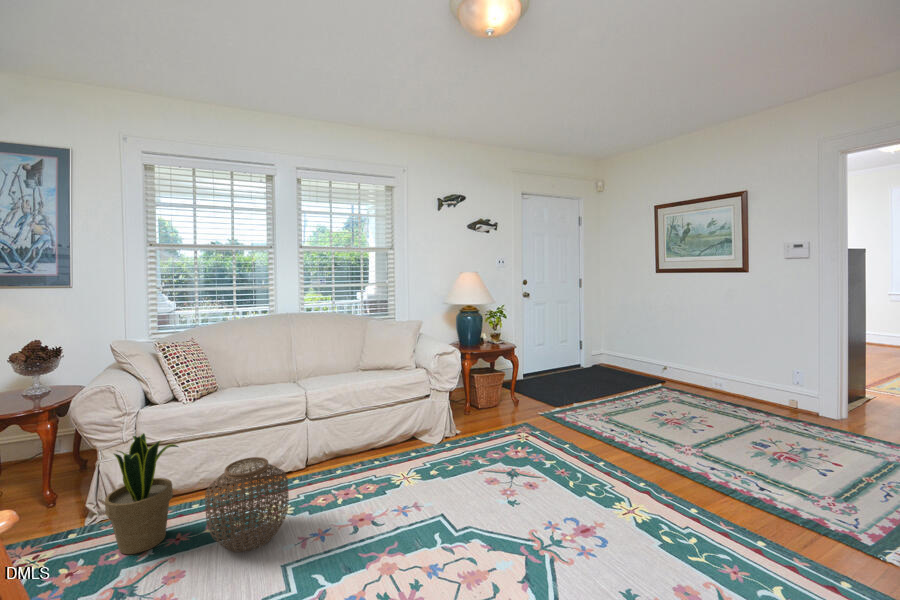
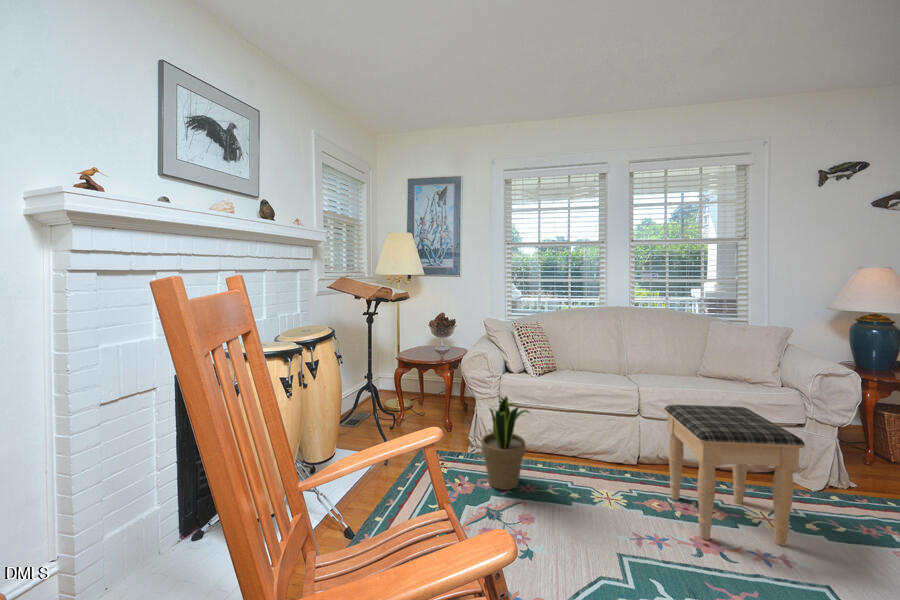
footstool: none [325,392,422,516] -> present [664,405,805,546]
woven basket: present [205,457,289,552] -> none [552,440,626,528]

